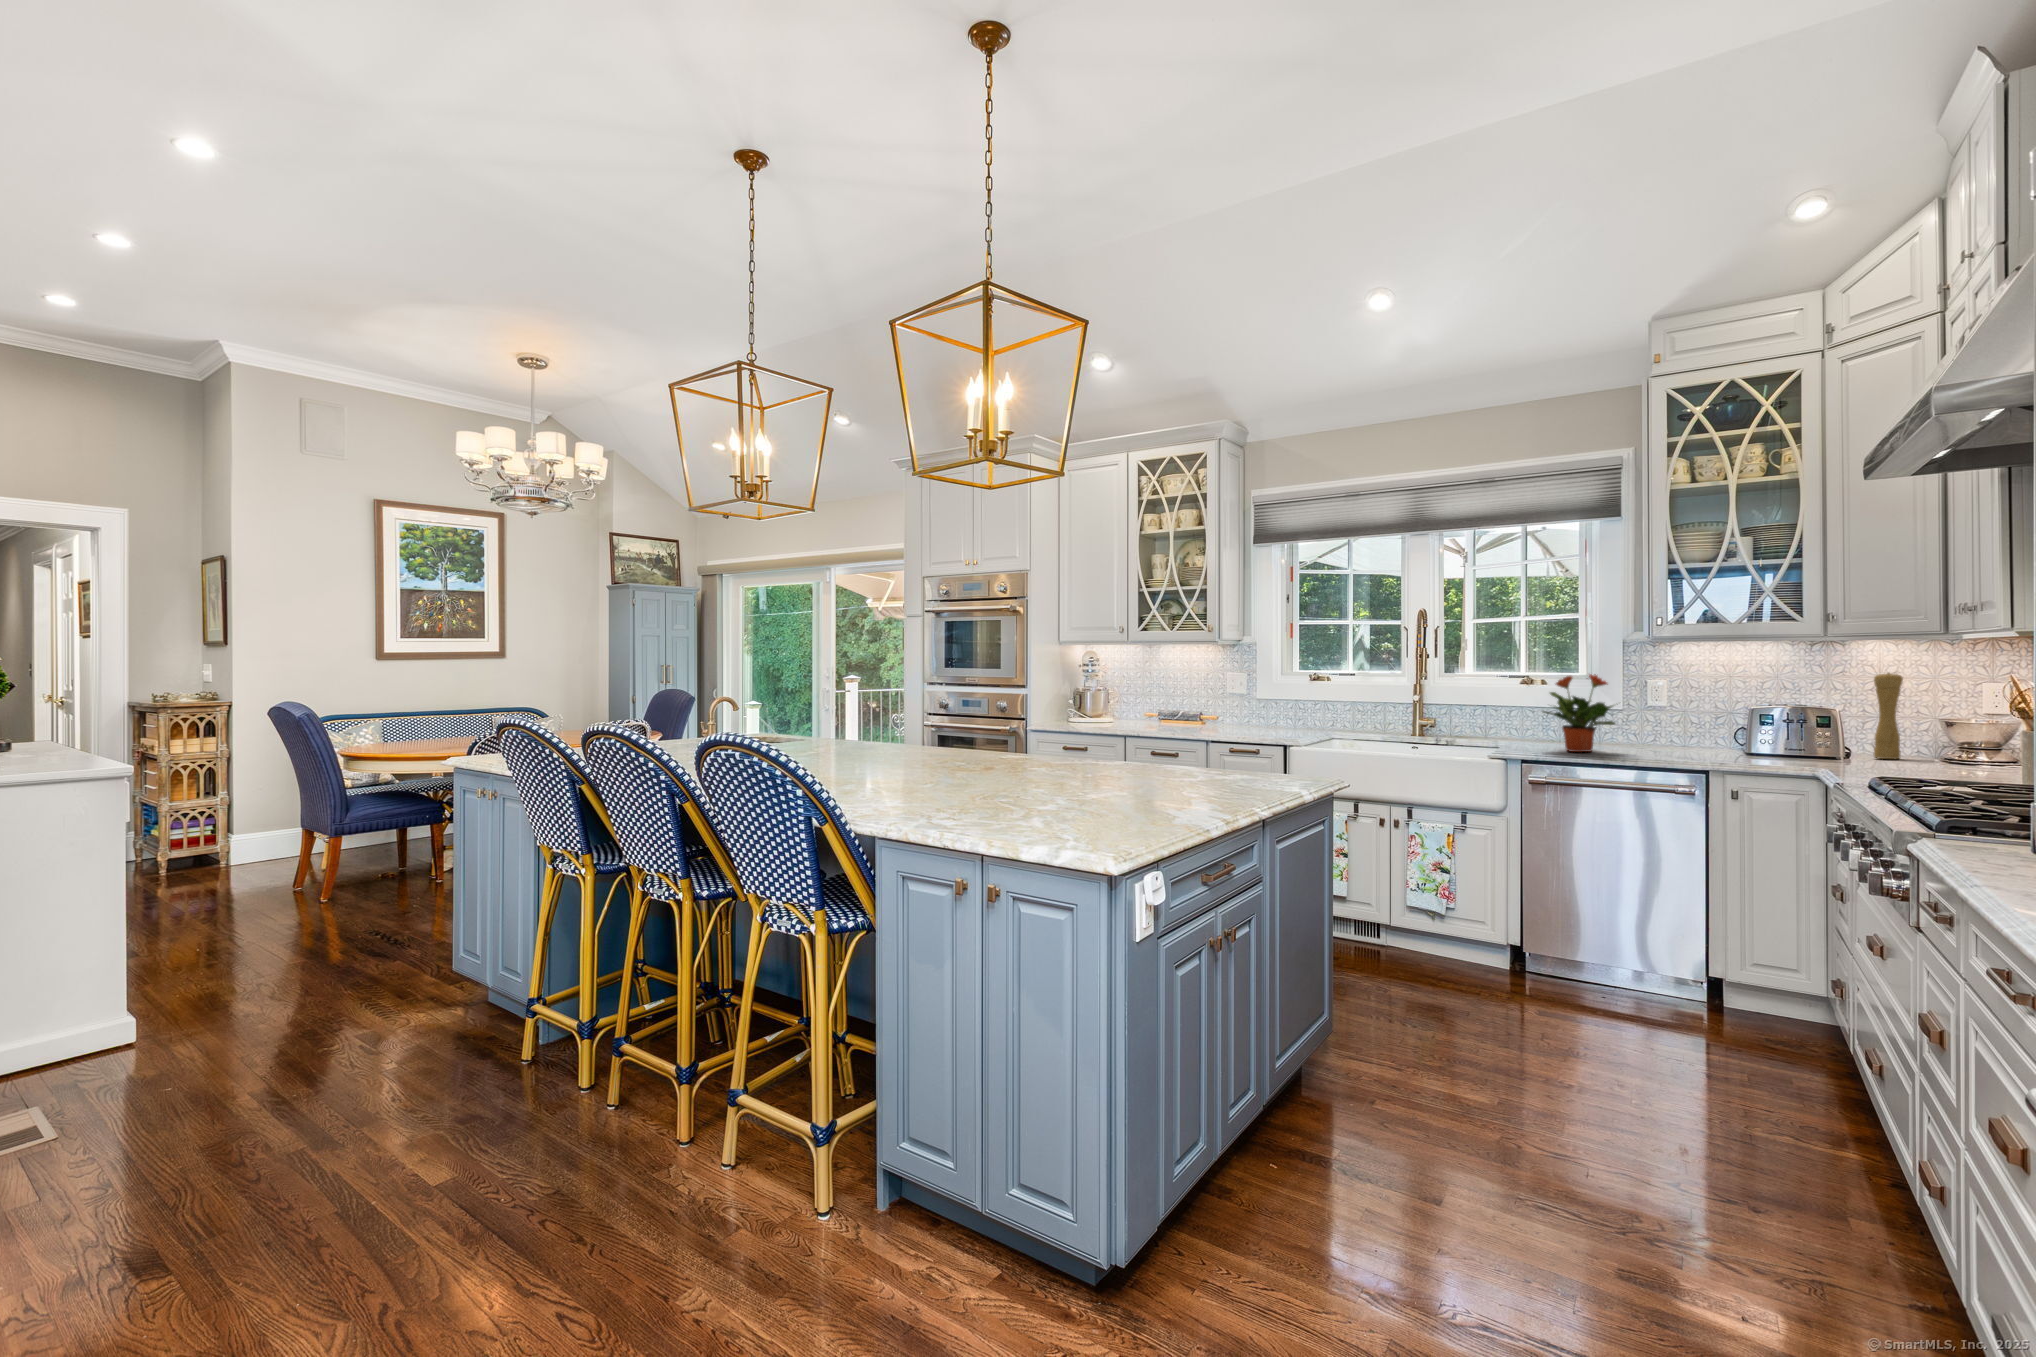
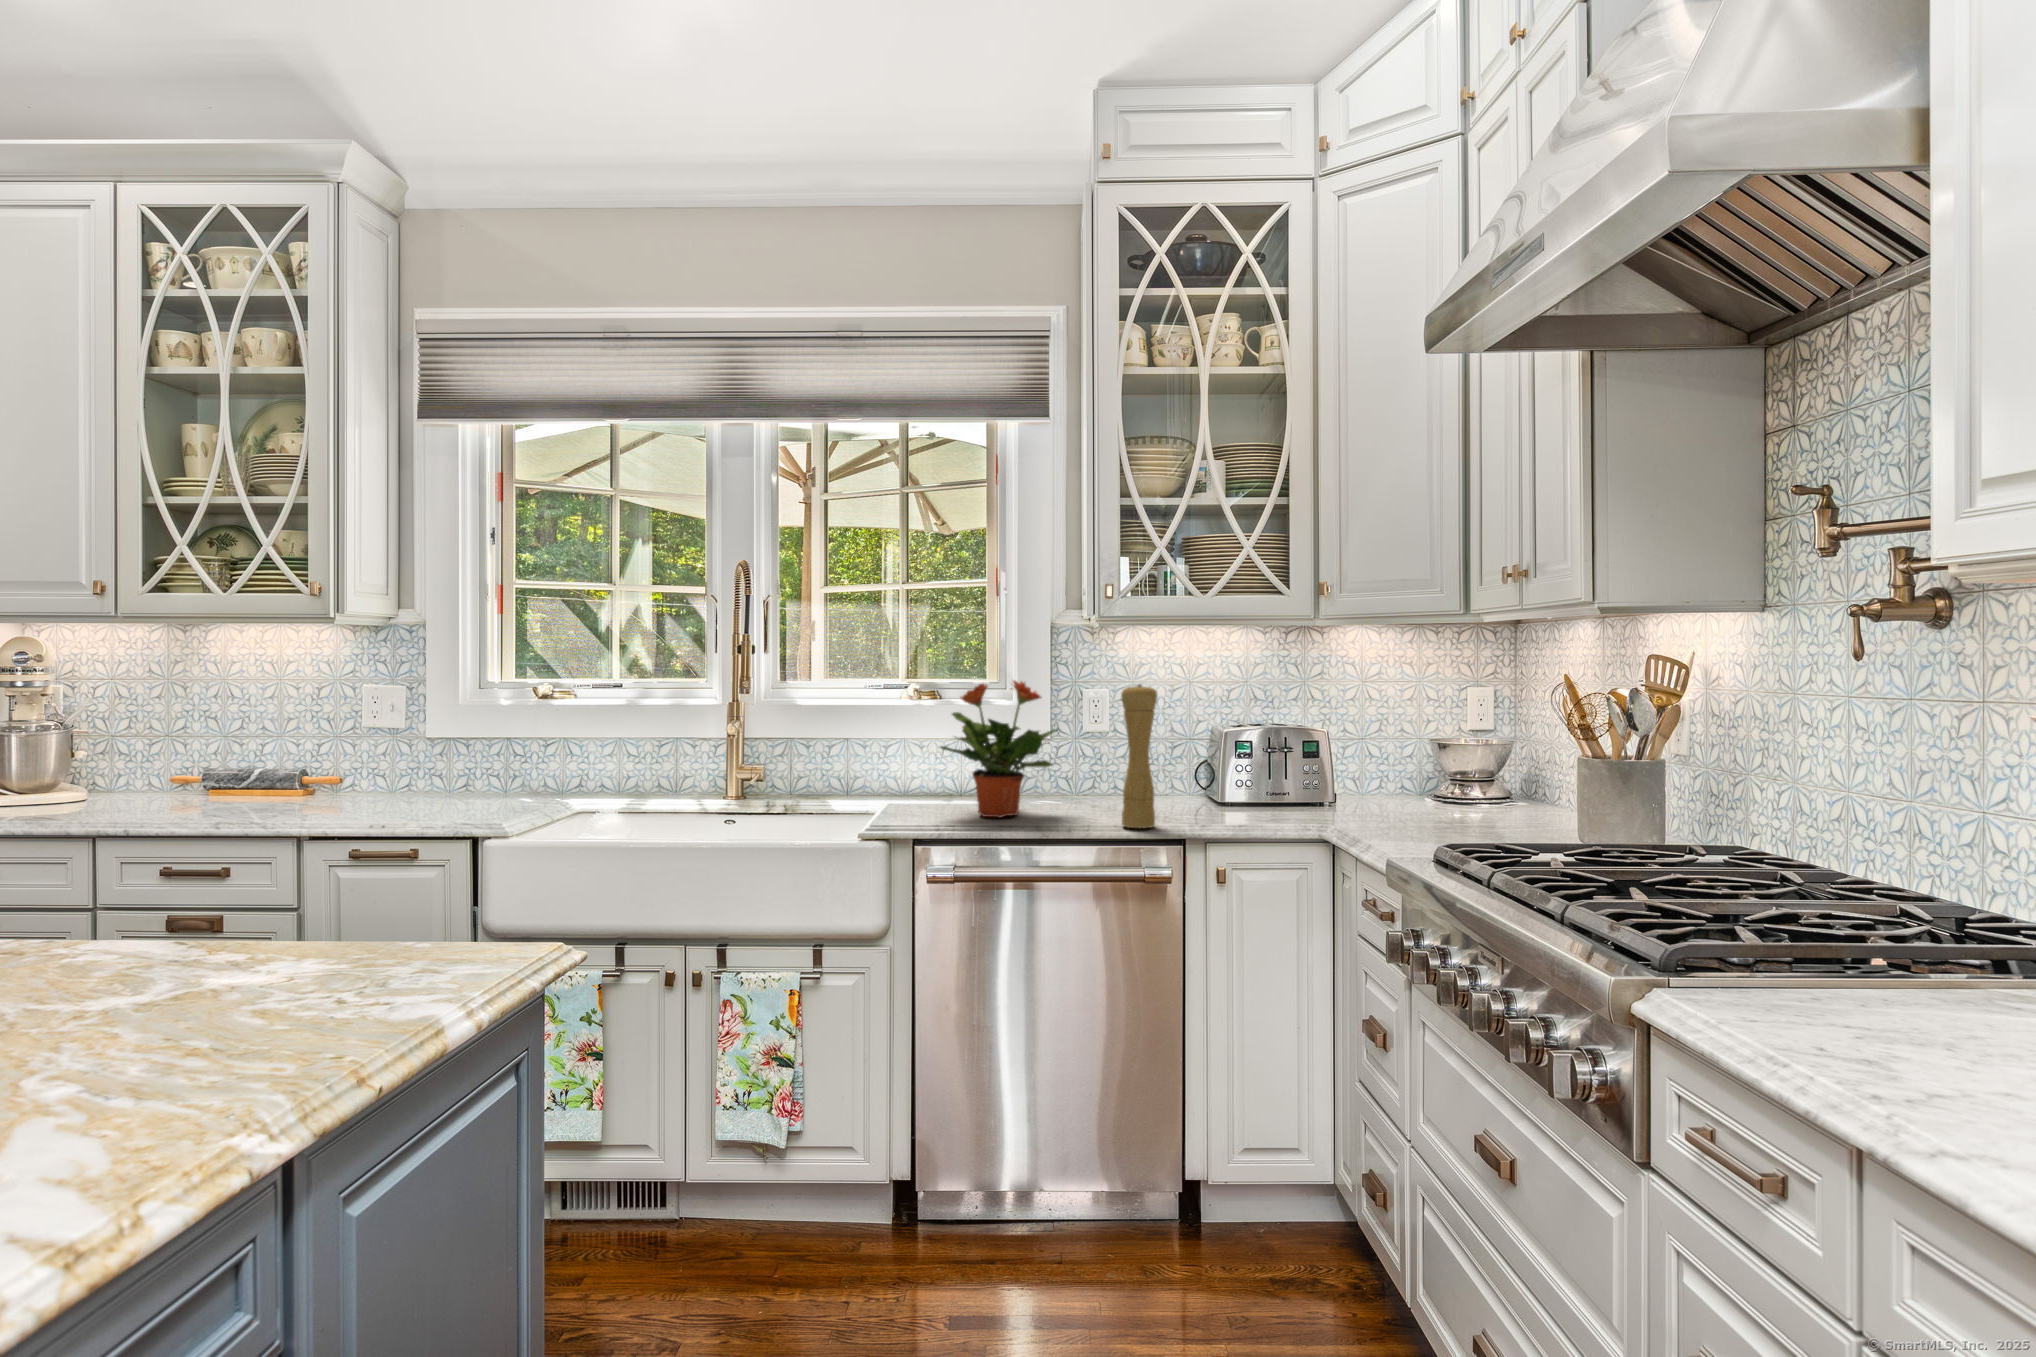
pepper mill: present [1873,673,1903,759] -> present [1121,684,1157,828]

